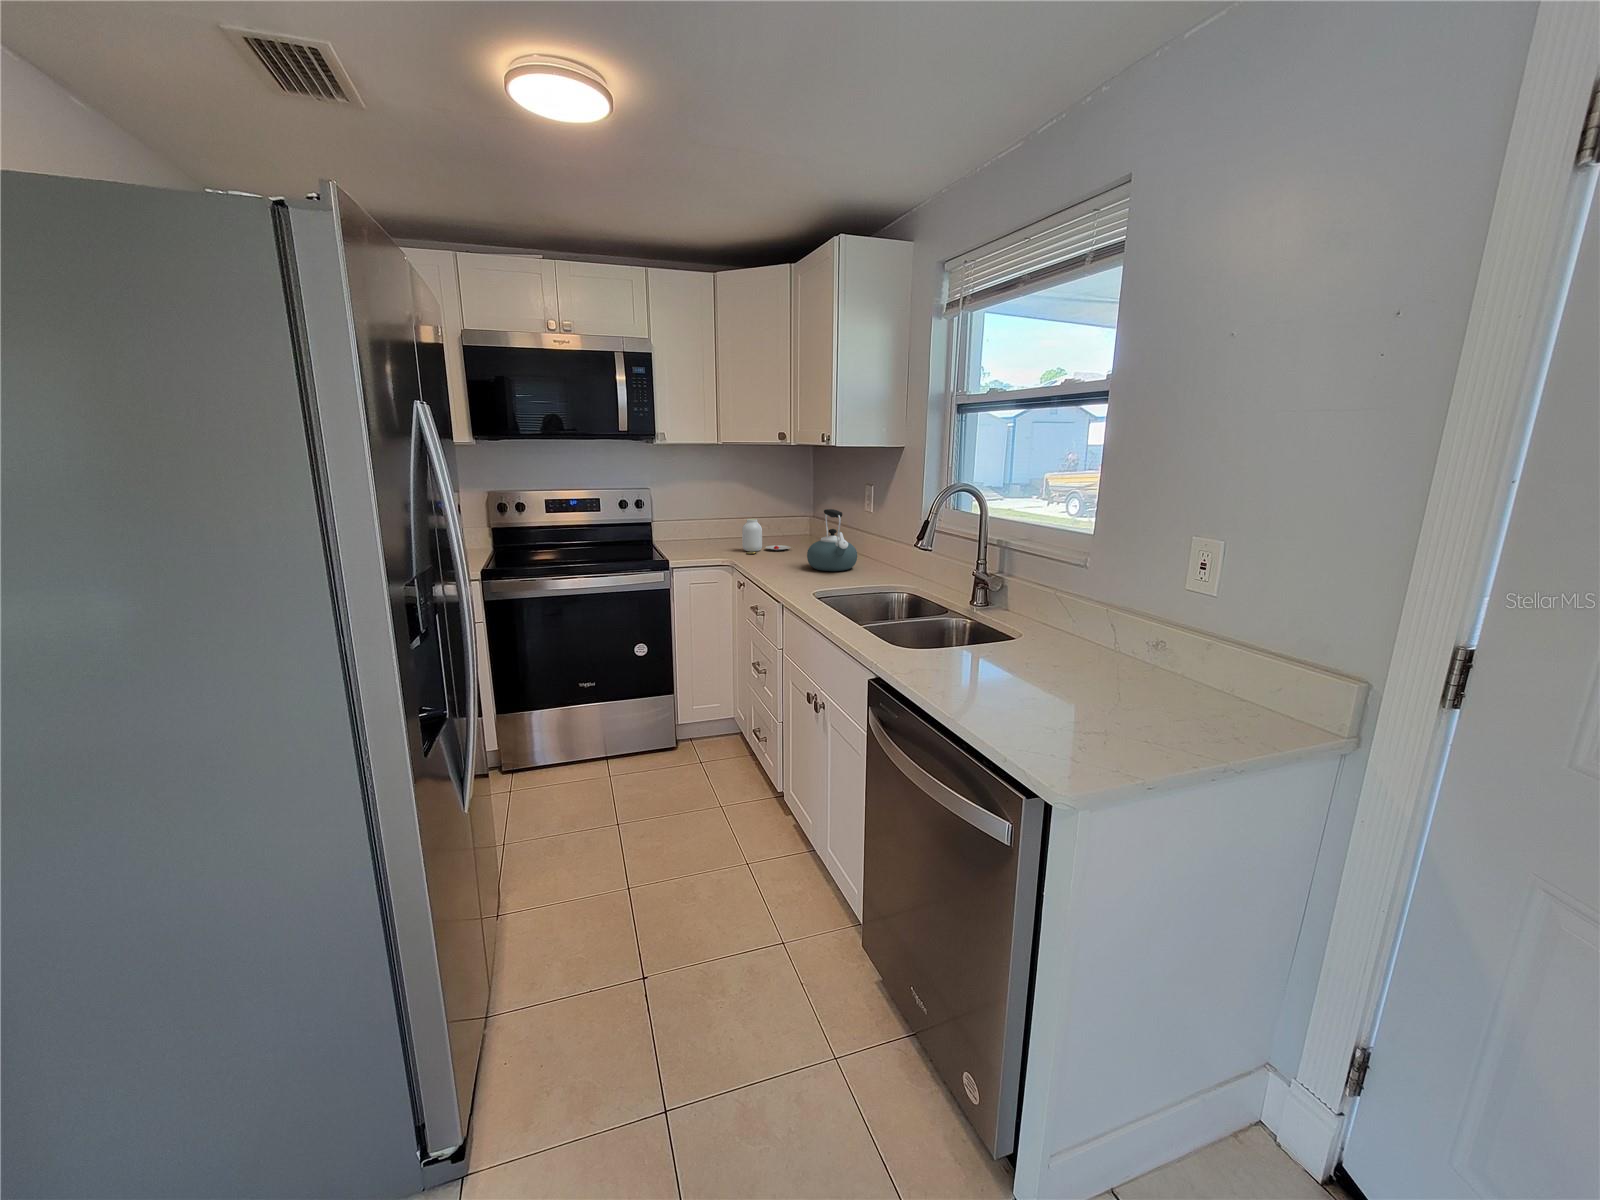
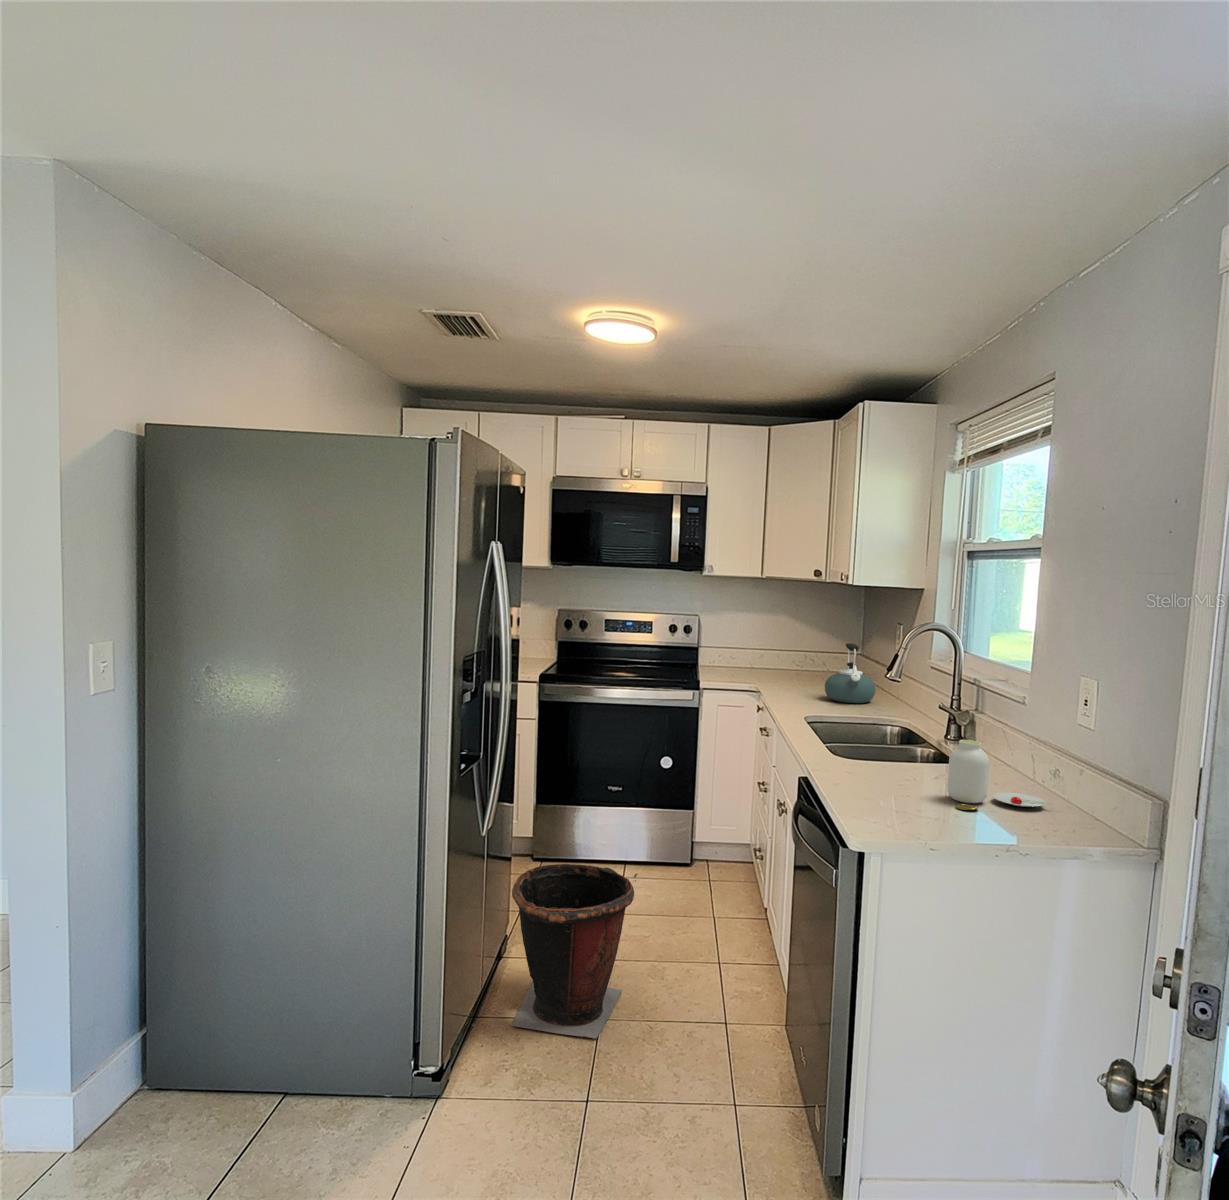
jar: present [742,519,790,554] -> present [948,740,1052,810]
waste bin: none [495,804,666,1067] -> present [512,864,637,1039]

